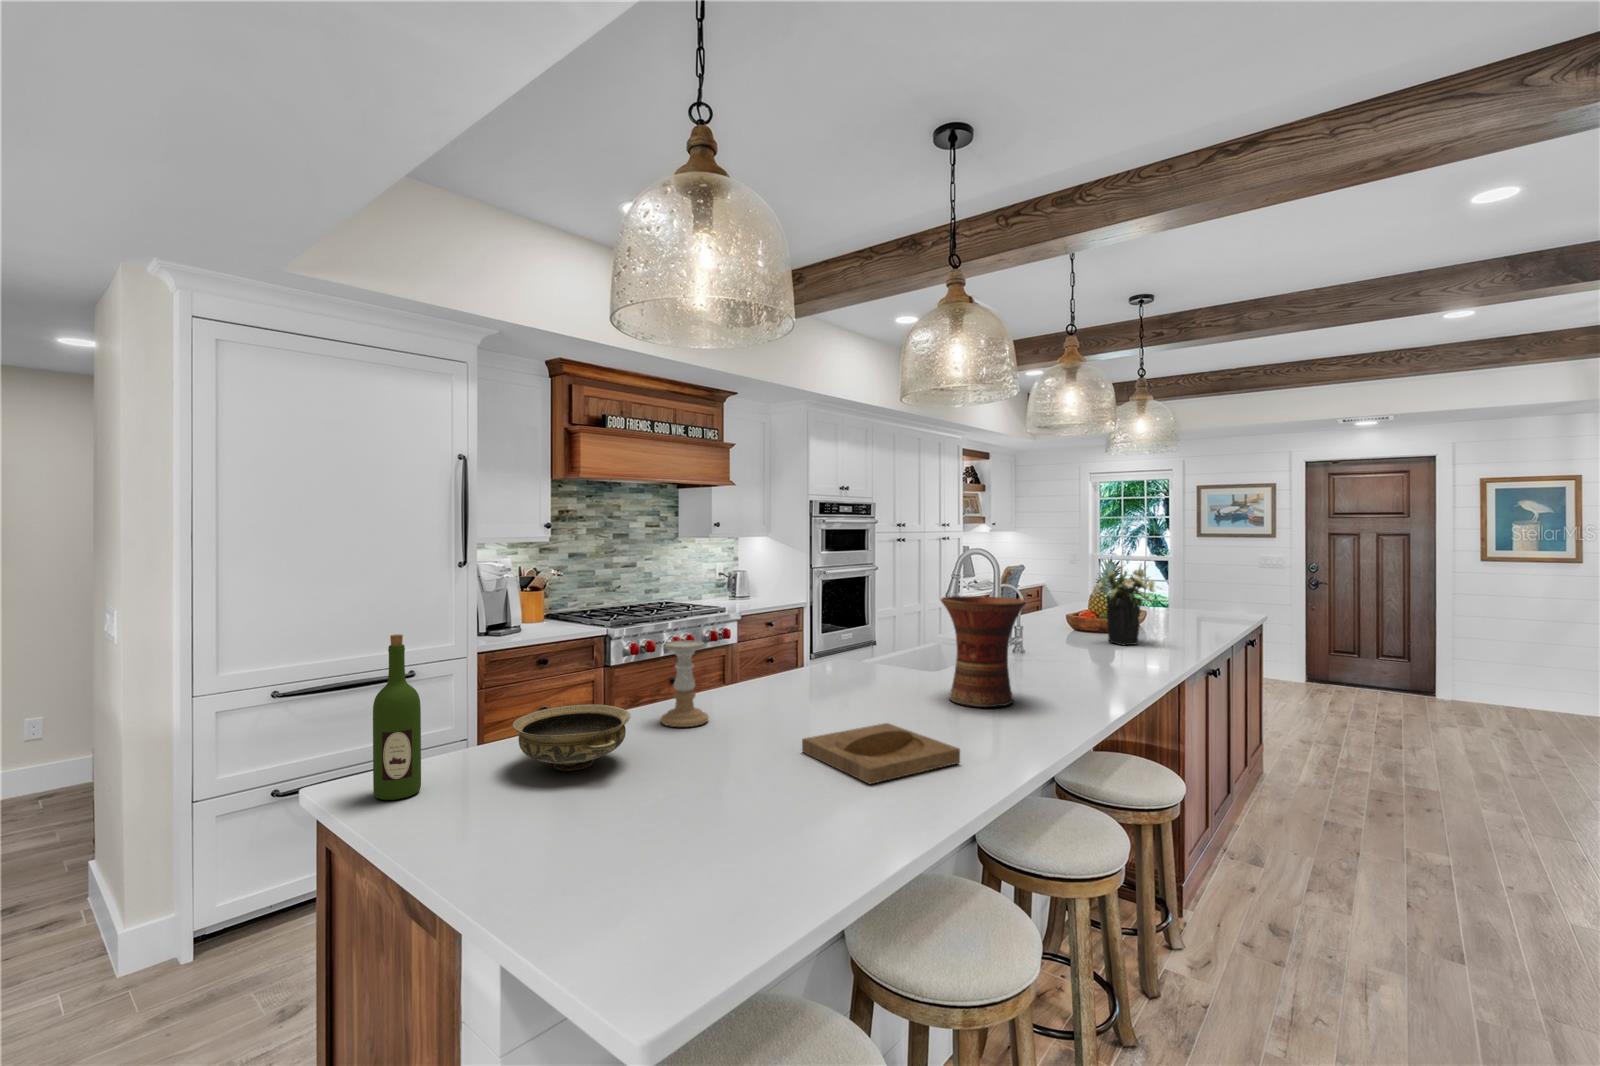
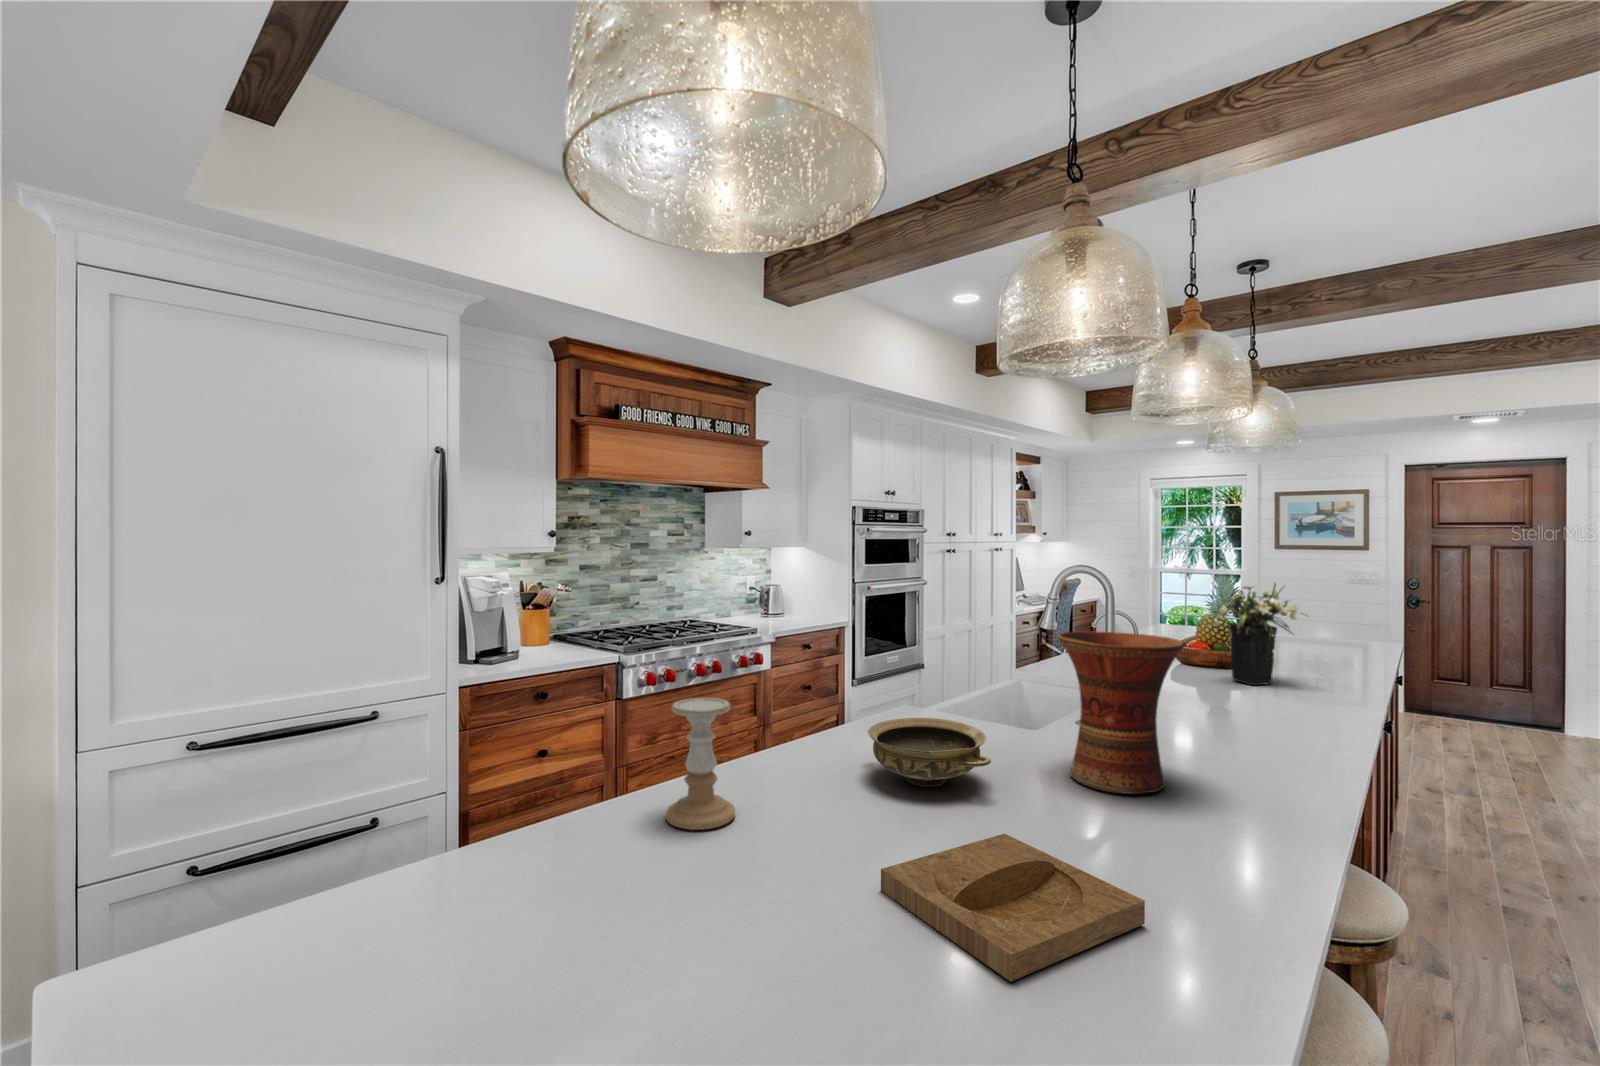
wine bottle: present [373,634,421,800] -> none [151,717,245,1012]
ceramic bowl: present [513,705,631,771] -> present [868,718,991,787]

